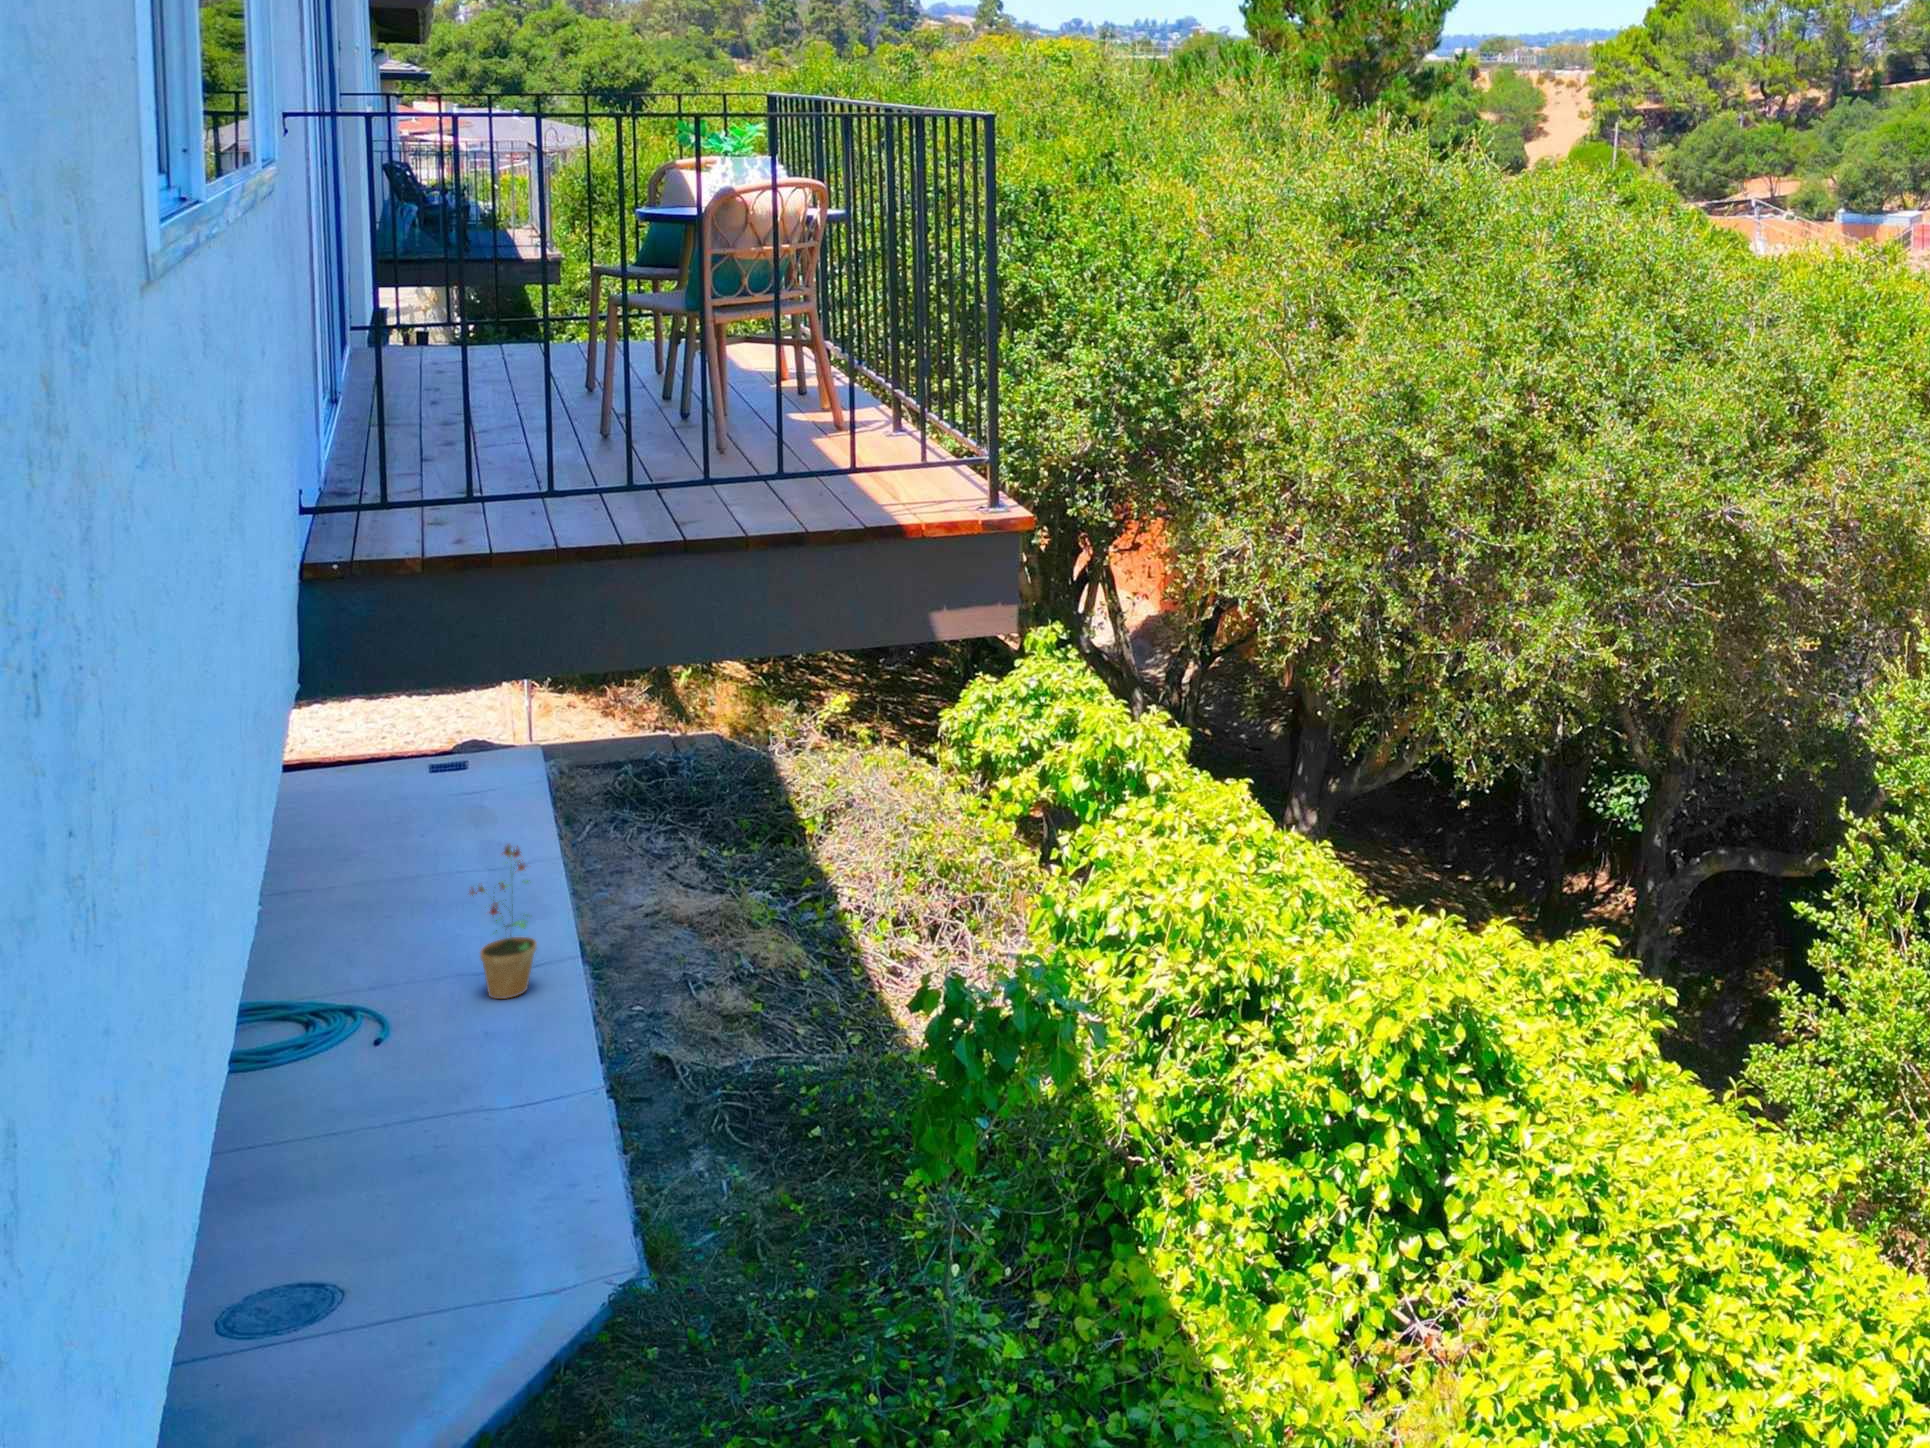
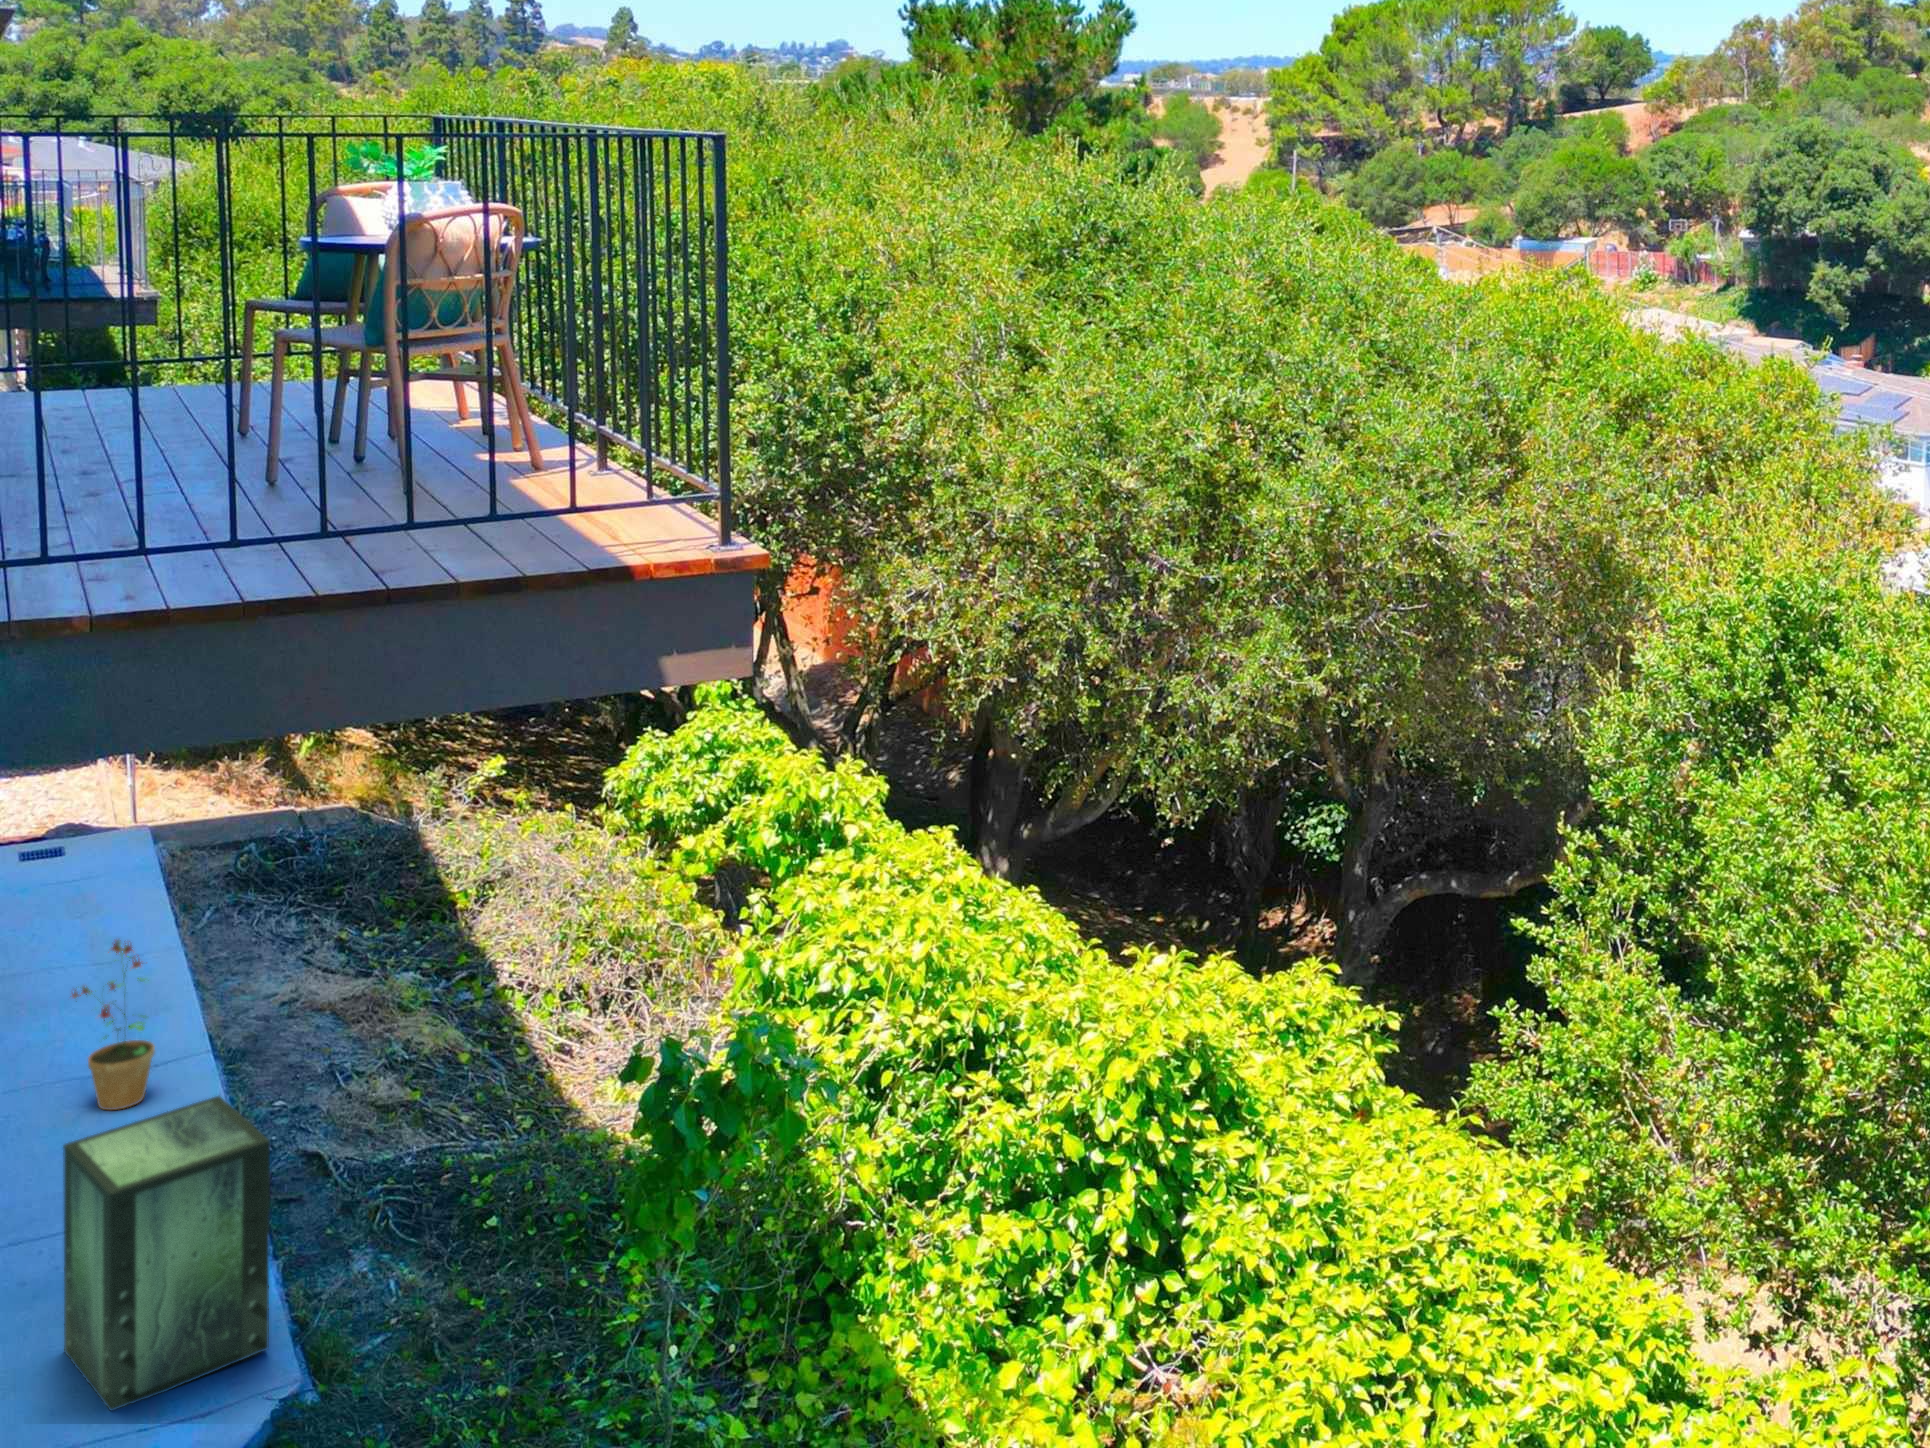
storage box: none [417,990,592,1283] -> present [63,1096,270,1411]

